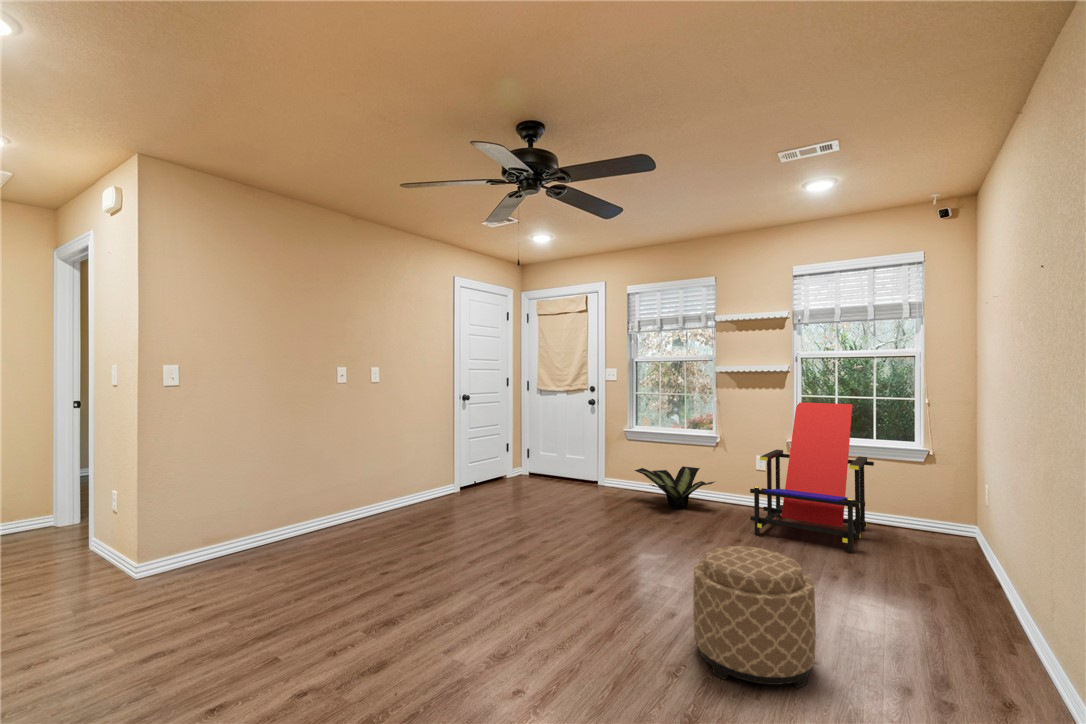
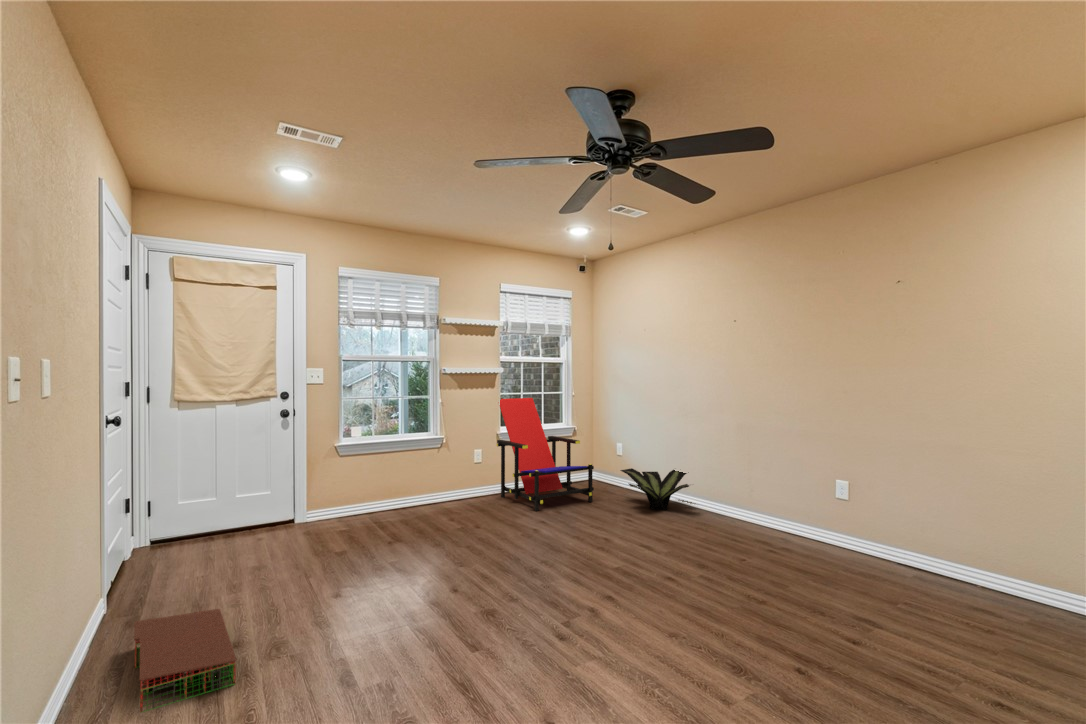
potted plant: present [635,466,714,509] -> present [620,468,689,510]
storage bin: none [362,491,438,524] -> present [134,609,237,712]
ottoman: present [693,546,816,688] -> none [704,489,782,572]

